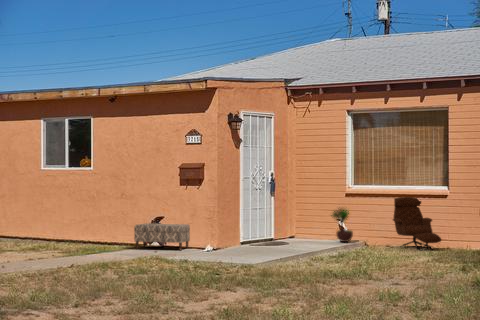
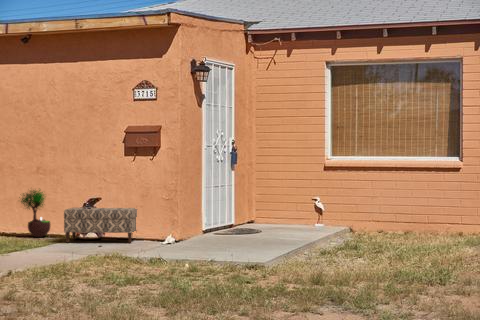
lounge chair: present [393,197,441,250] -> none [393,170,460,235]
potted tree: present [331,208,353,242] -> present [21,190,50,237]

